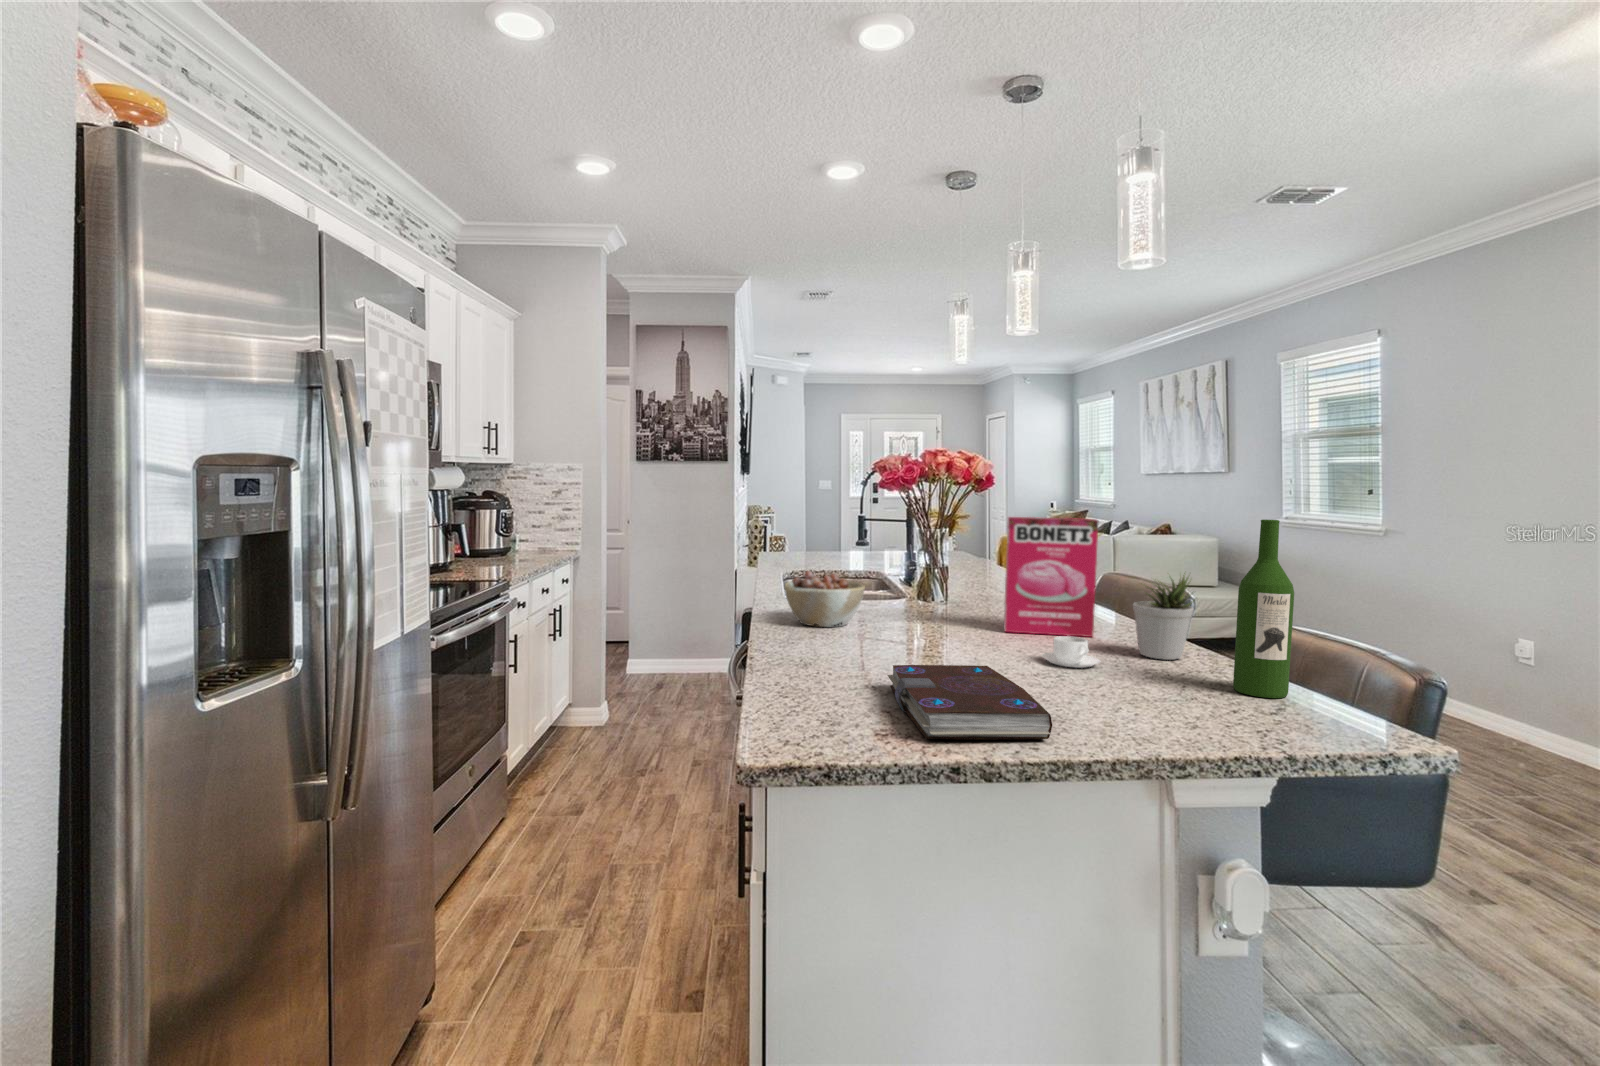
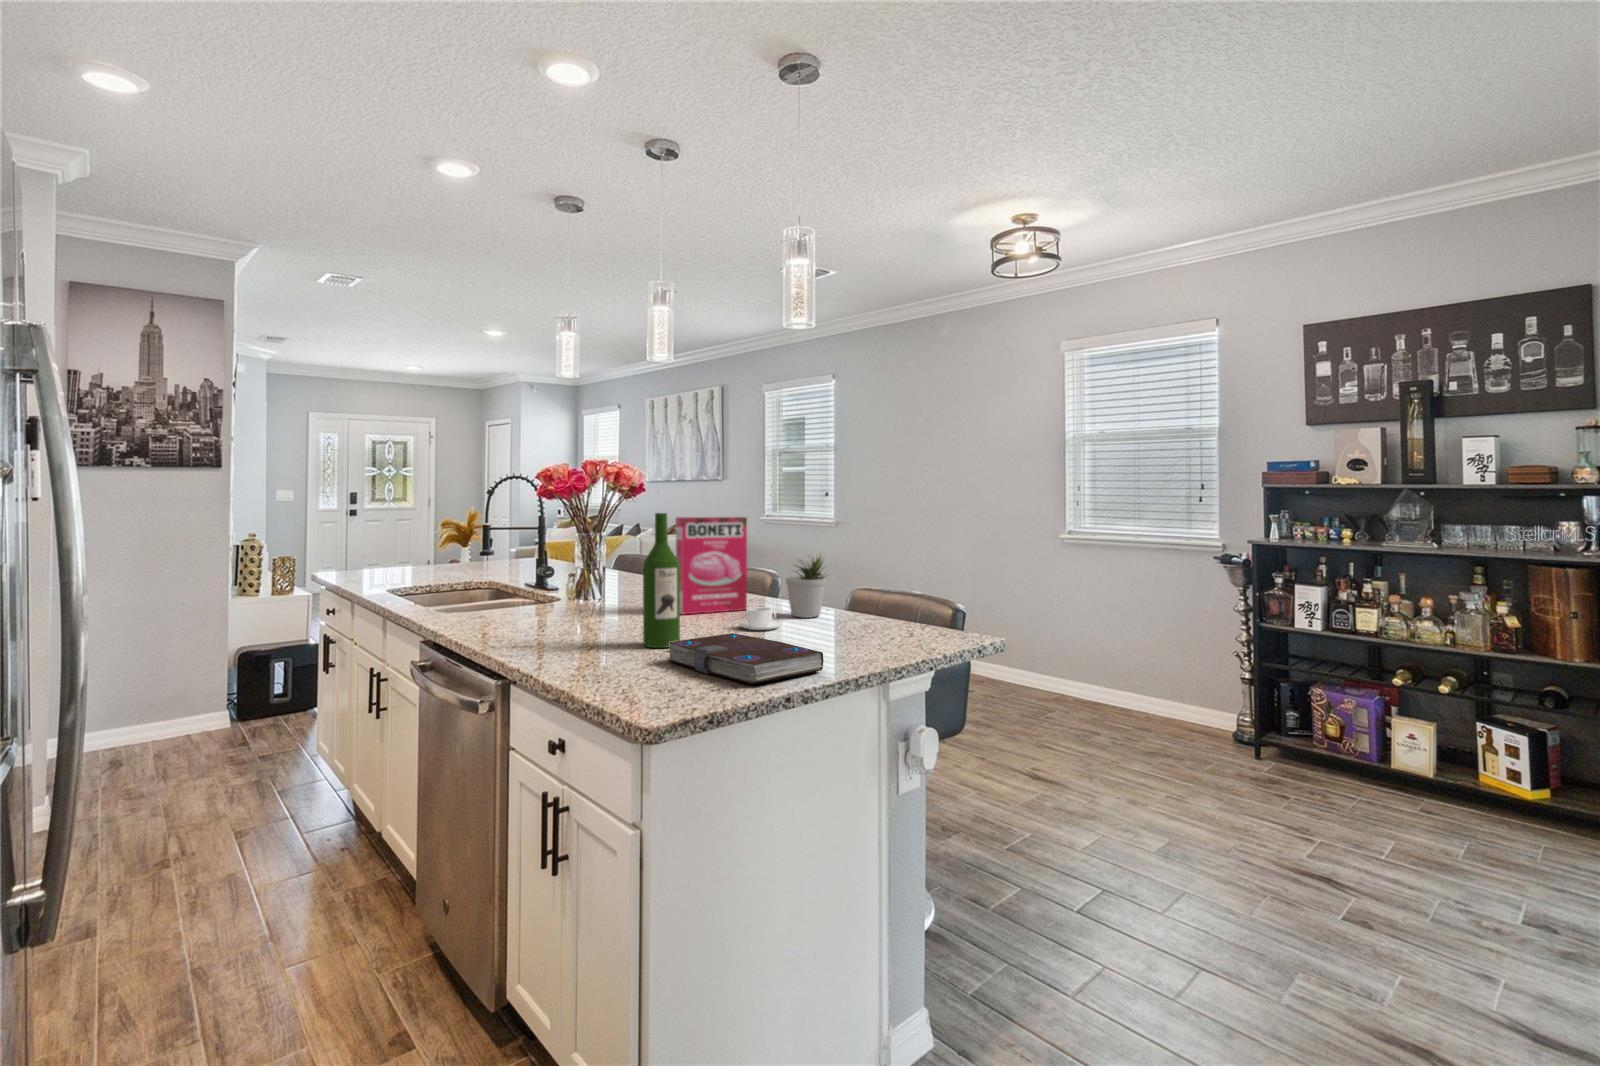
wine bottle: present [1233,520,1294,698] -> present [643,513,680,648]
bowl: present [785,571,865,627] -> none [475,577,558,631]

